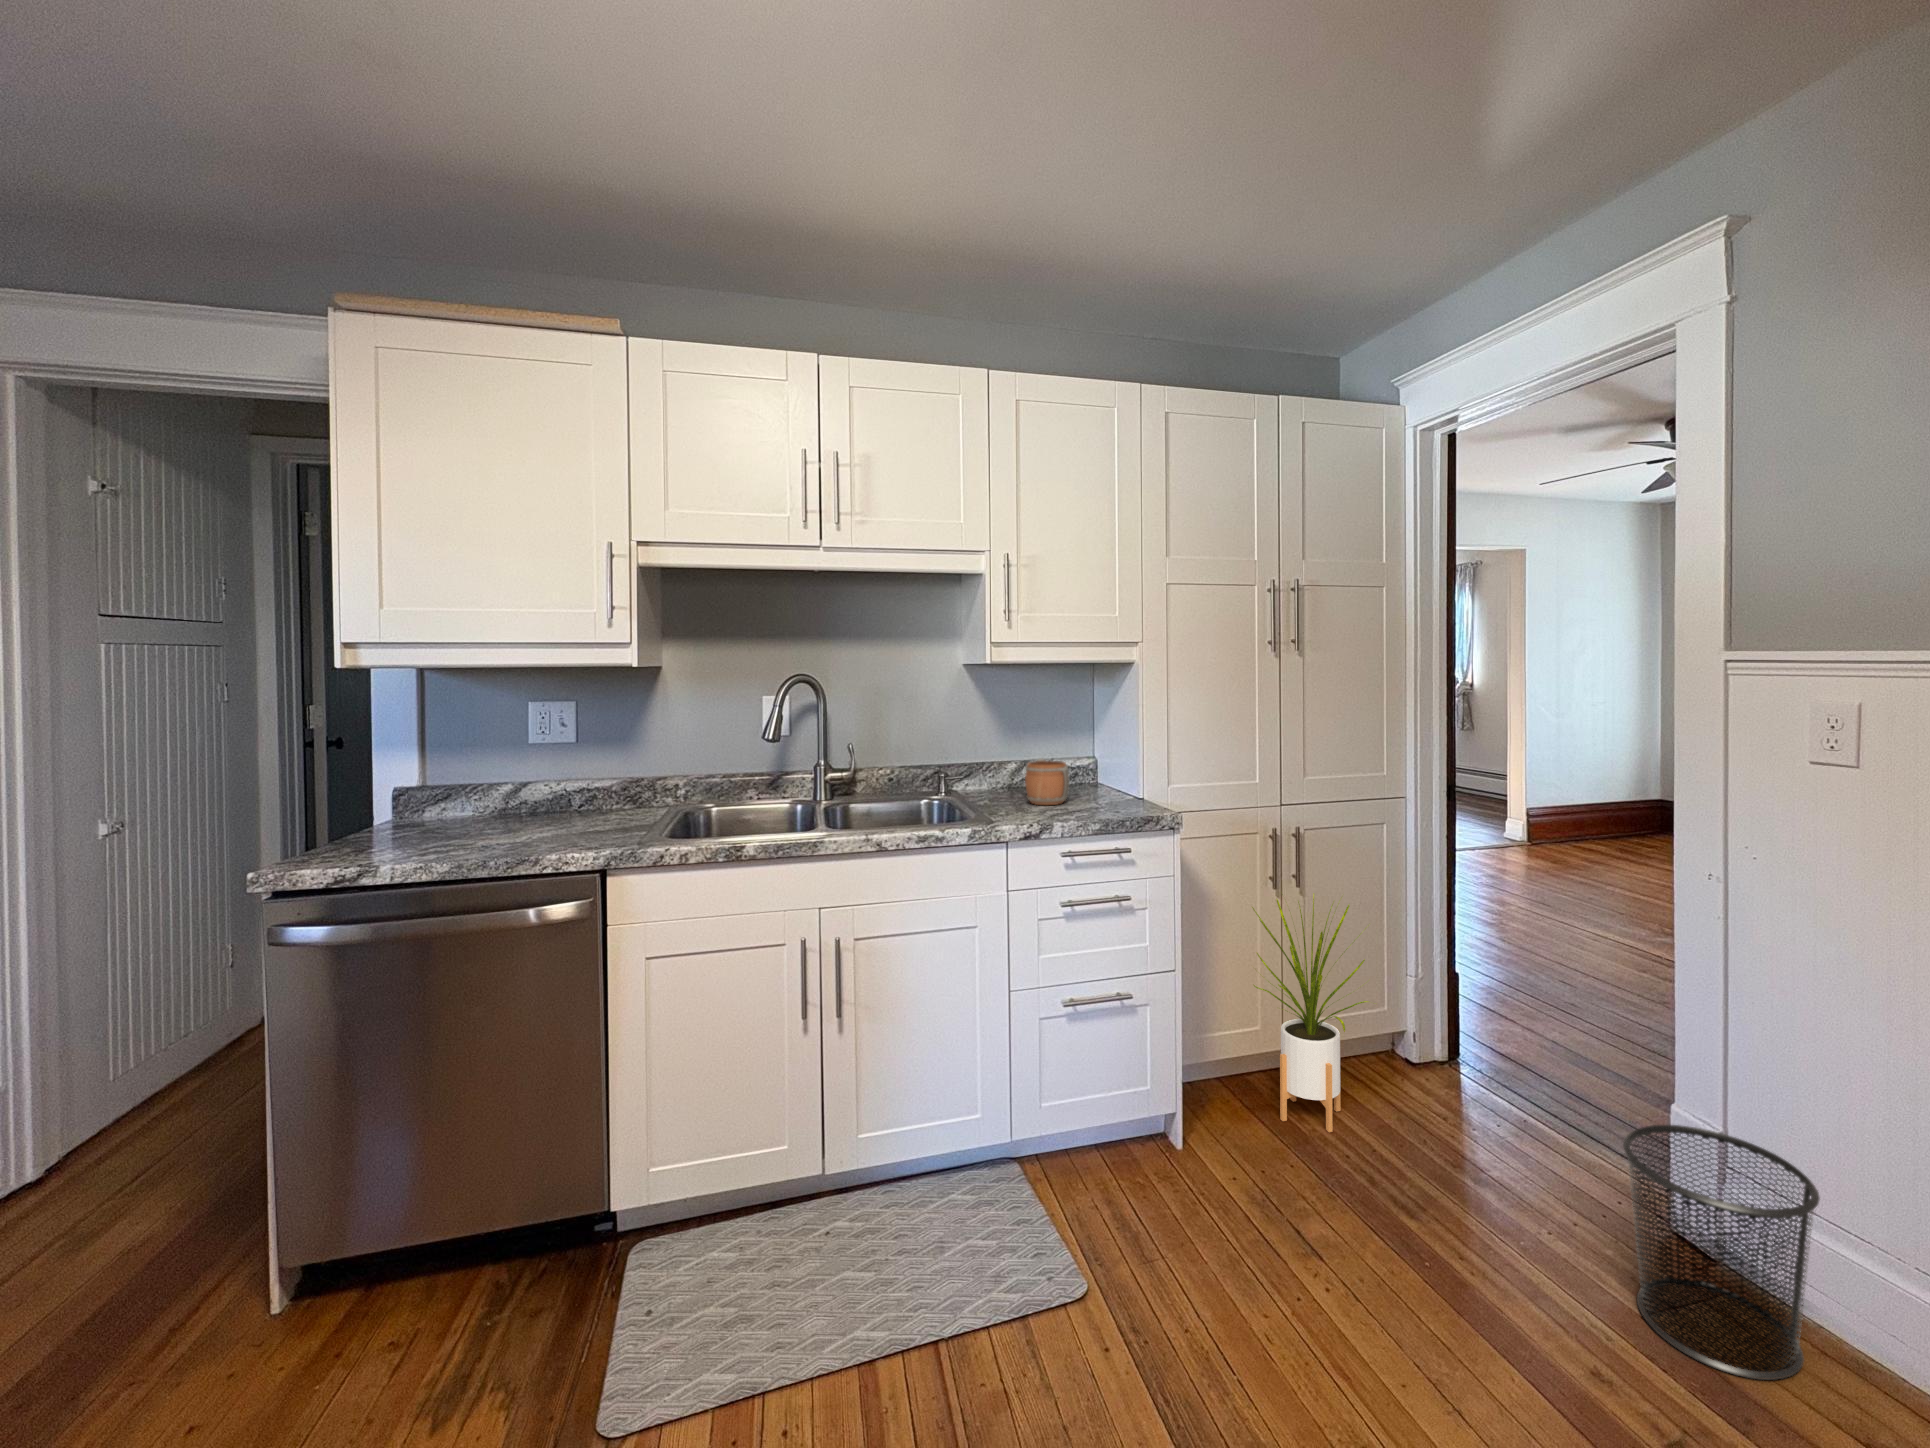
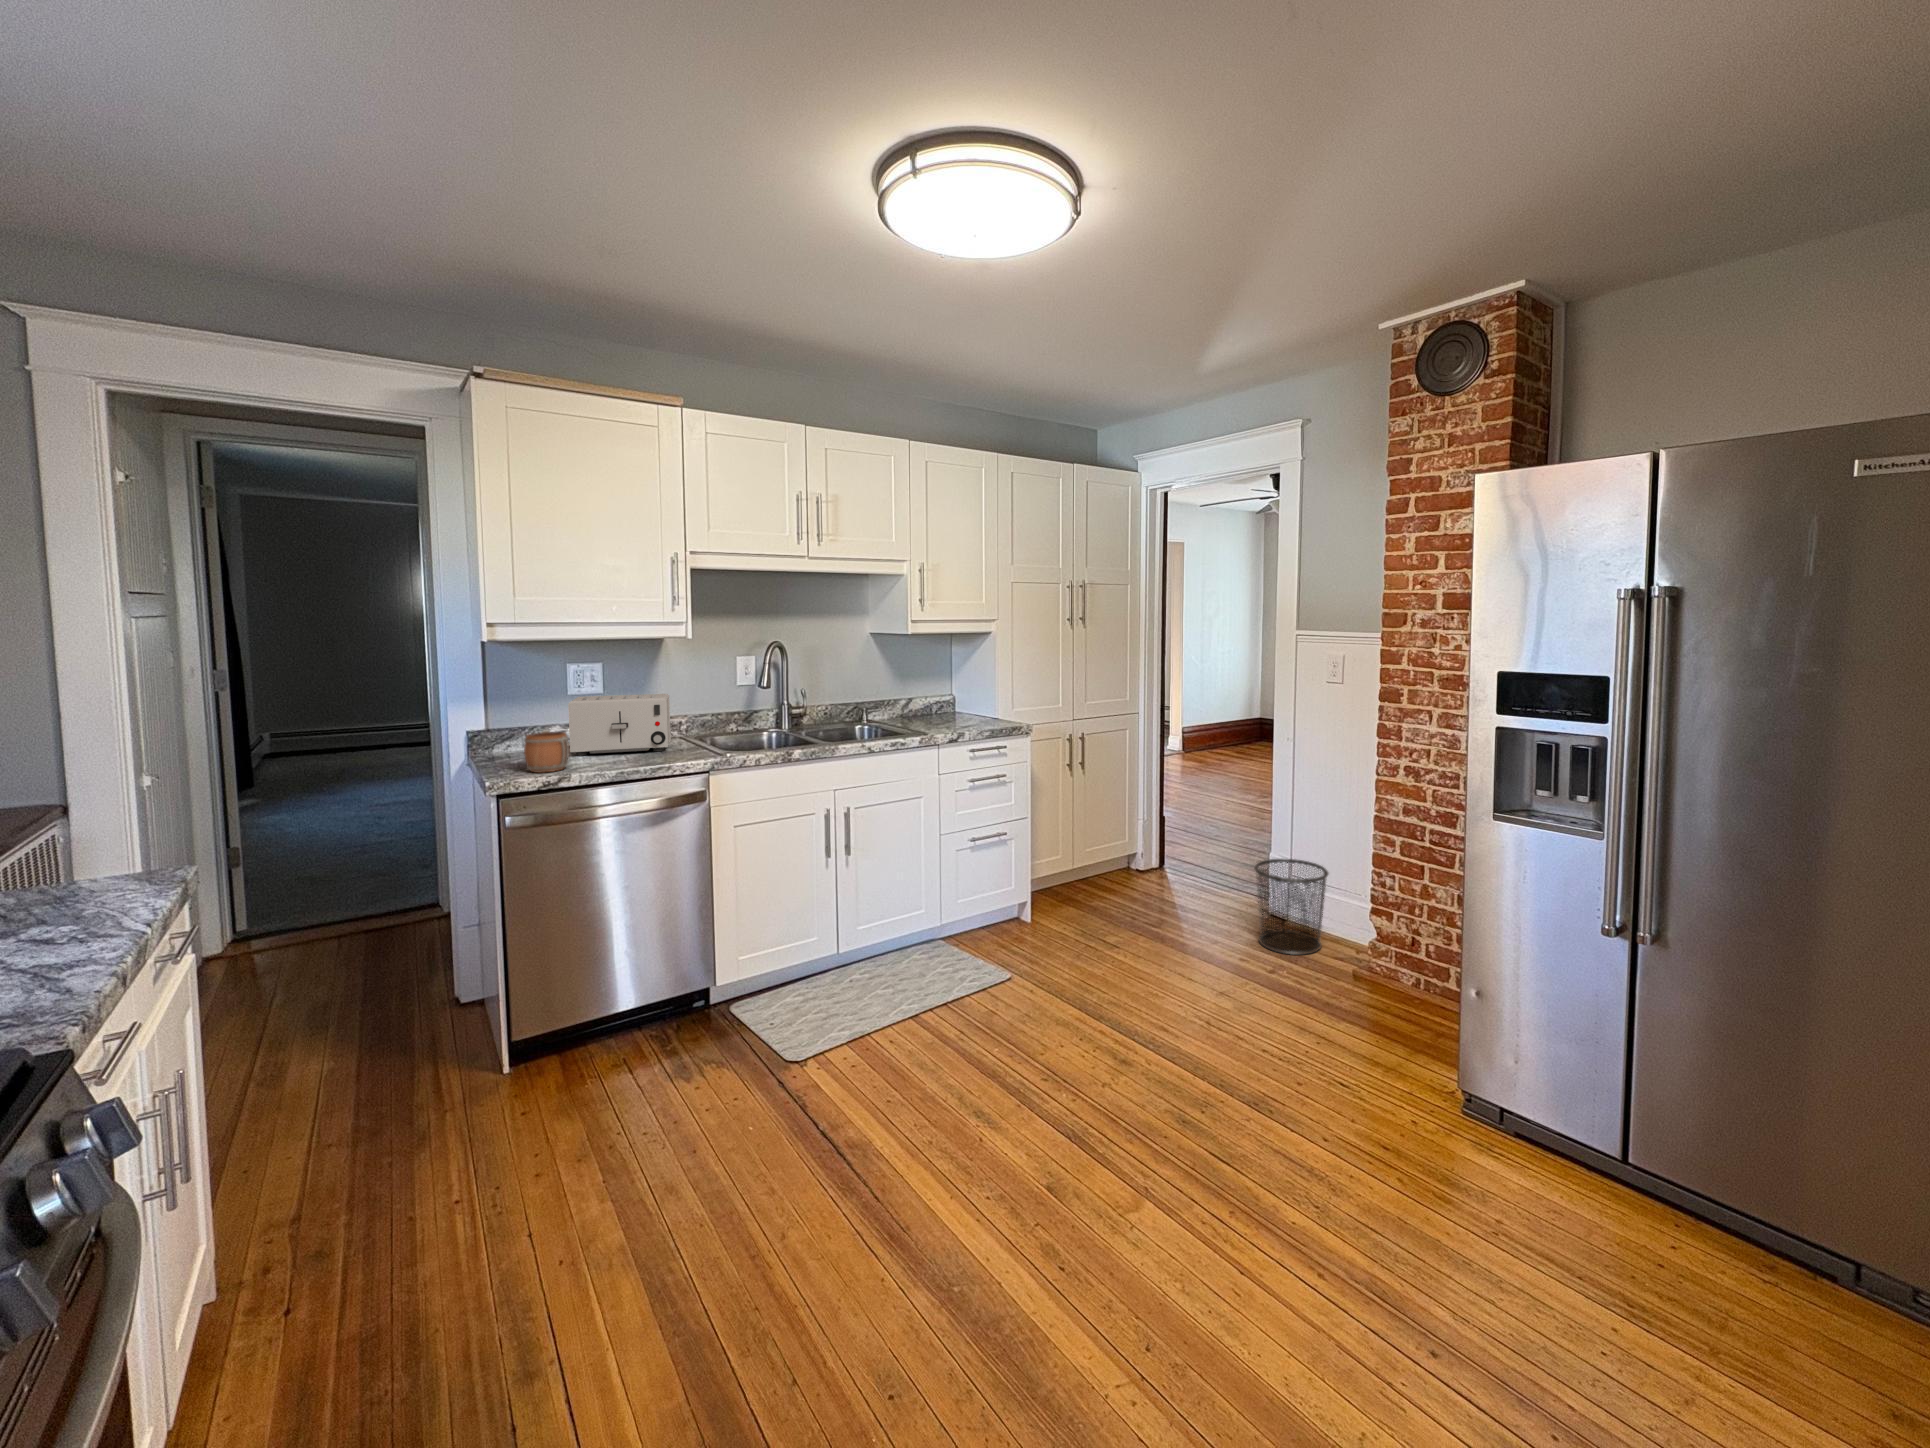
toaster: none [474,745,636,830] -> present [568,694,671,756]
mug: present [1025,759,1069,805] -> present [524,730,569,773]
house plant: present [1252,895,1368,1132] -> none [1059,766,1130,905]

